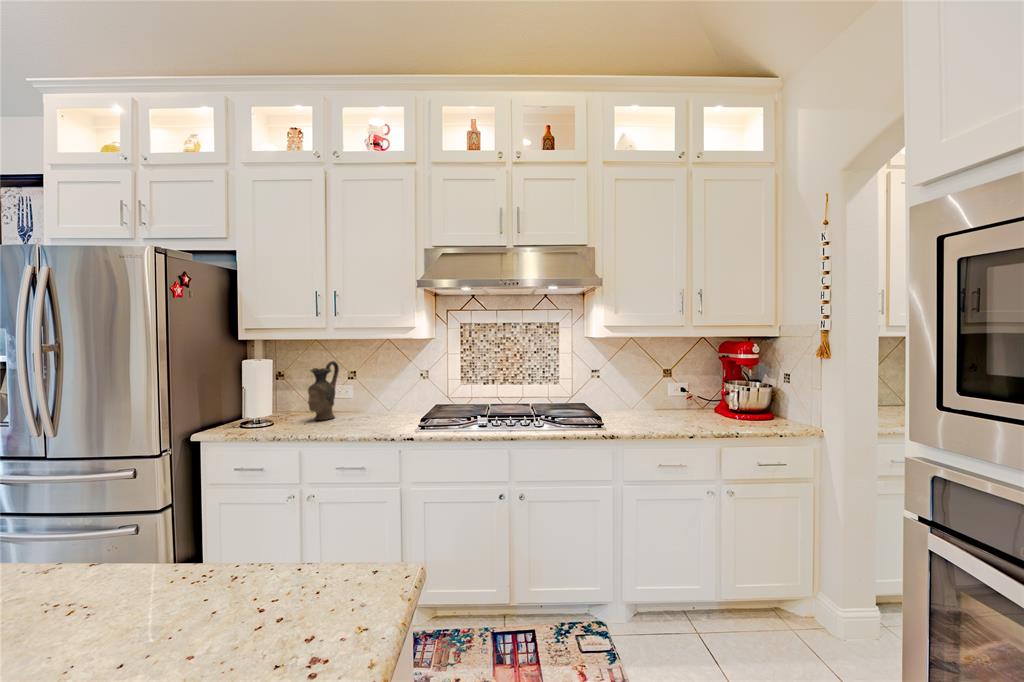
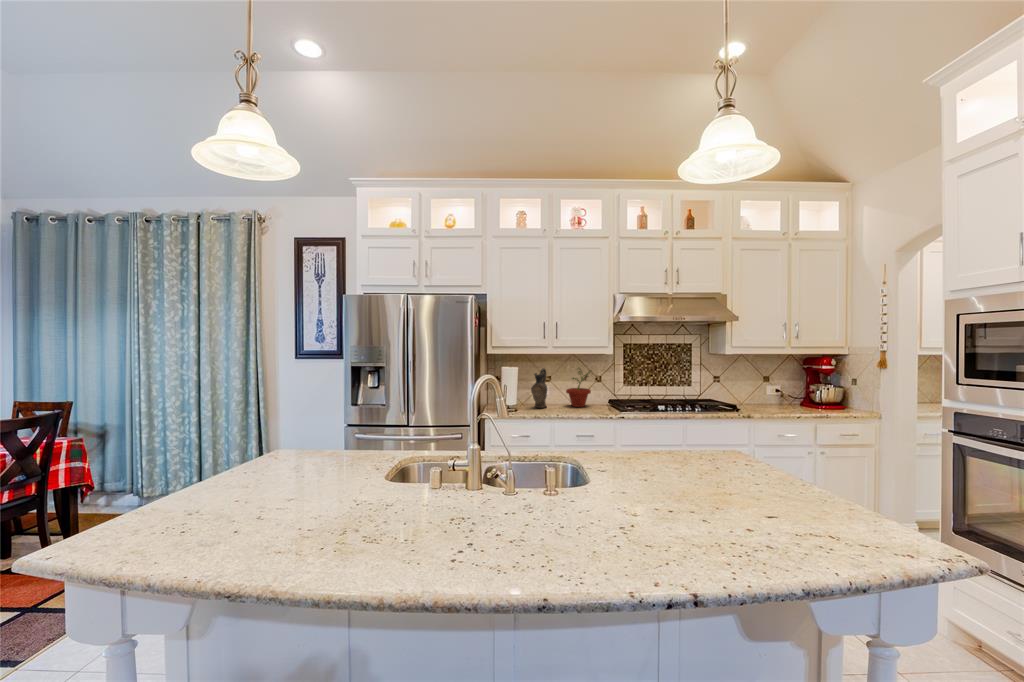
potted plant: none [361,359,401,418] -> present [566,369,591,407]

